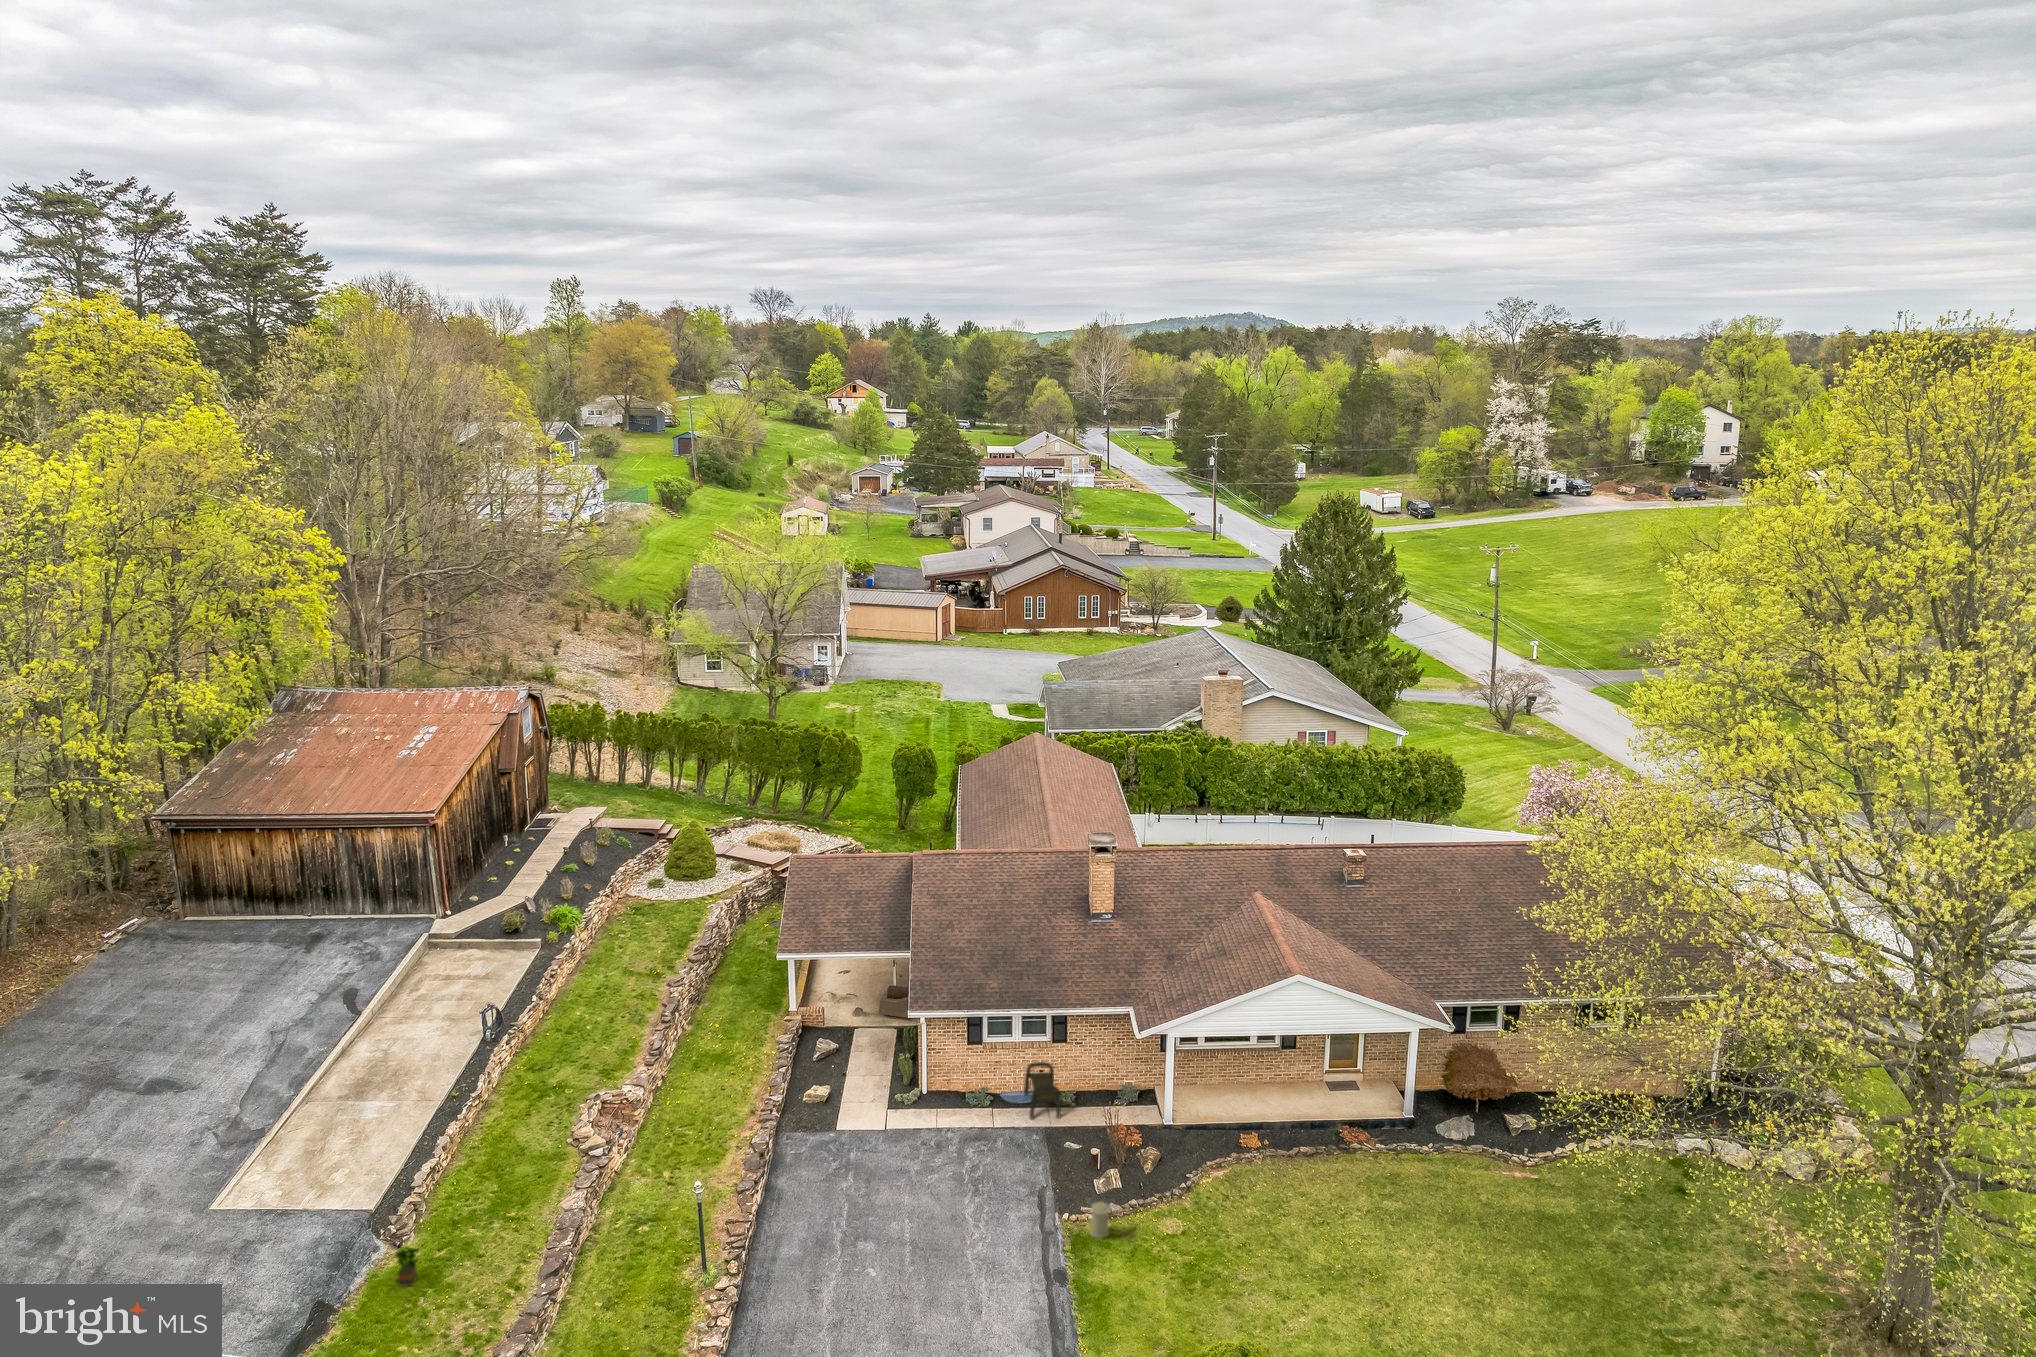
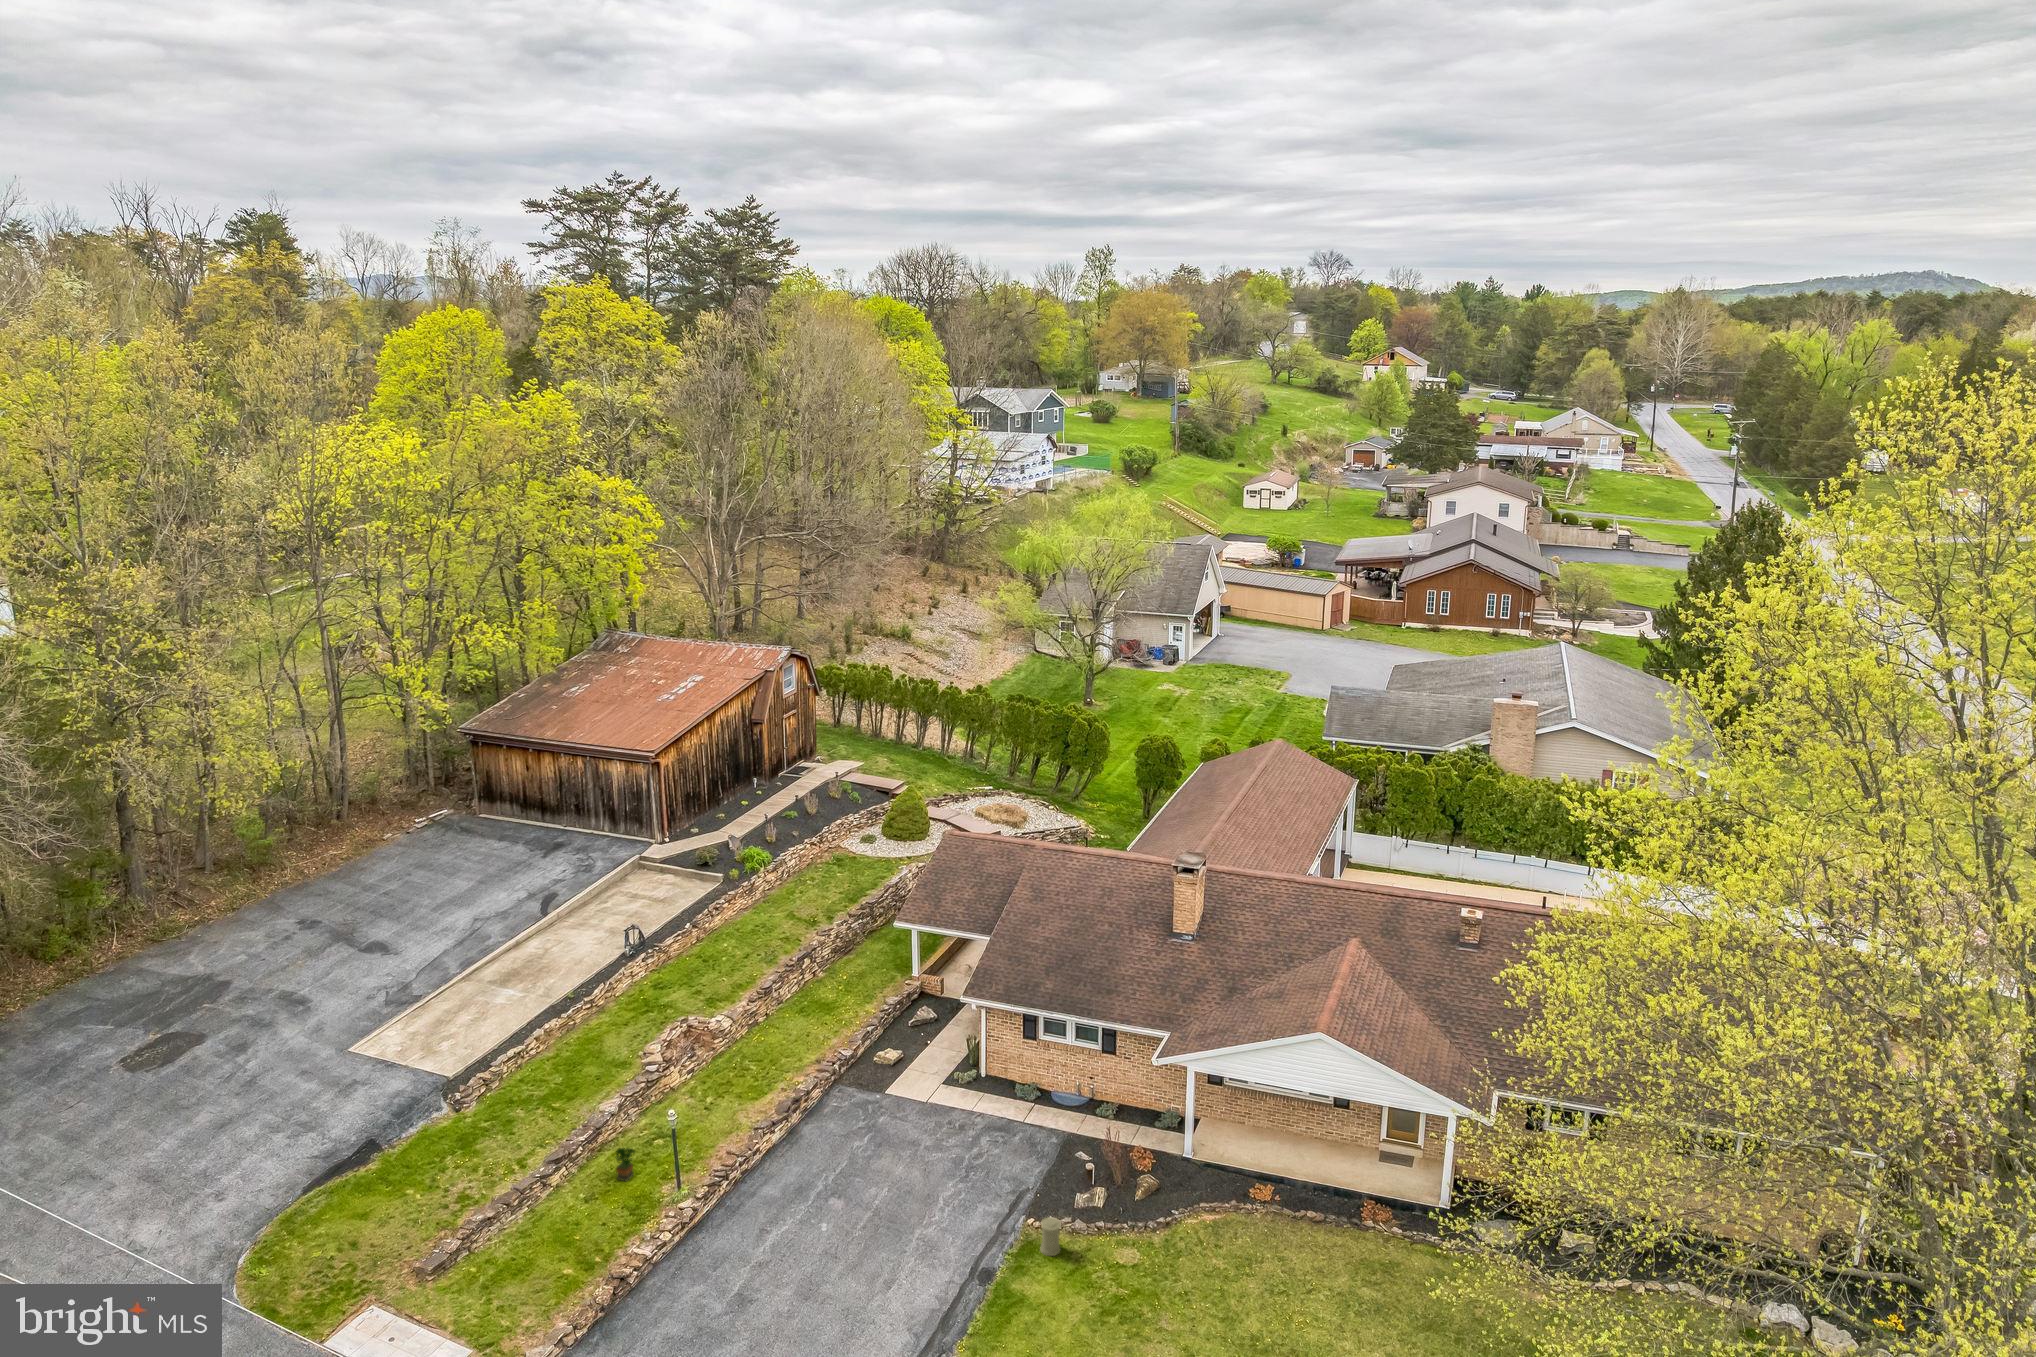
bench: present [1024,1062,1061,1119] -> none [1062,1069,1105,1132]
potted tree: present [395,1248,419,1286] -> present [616,1148,635,1181]

